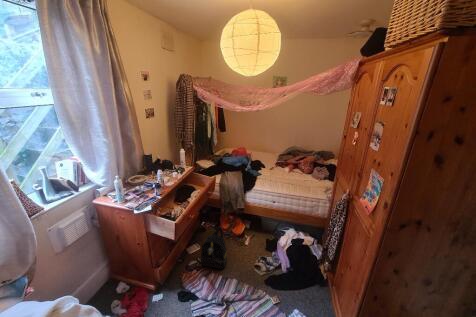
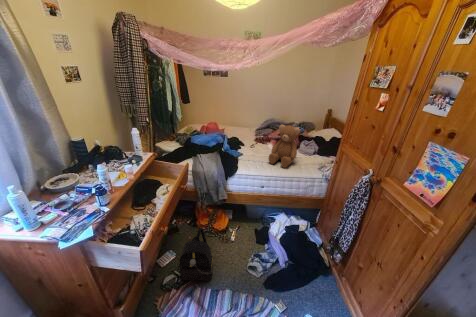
teddy bear: none [282,153,309,188] -> present [269,125,300,168]

